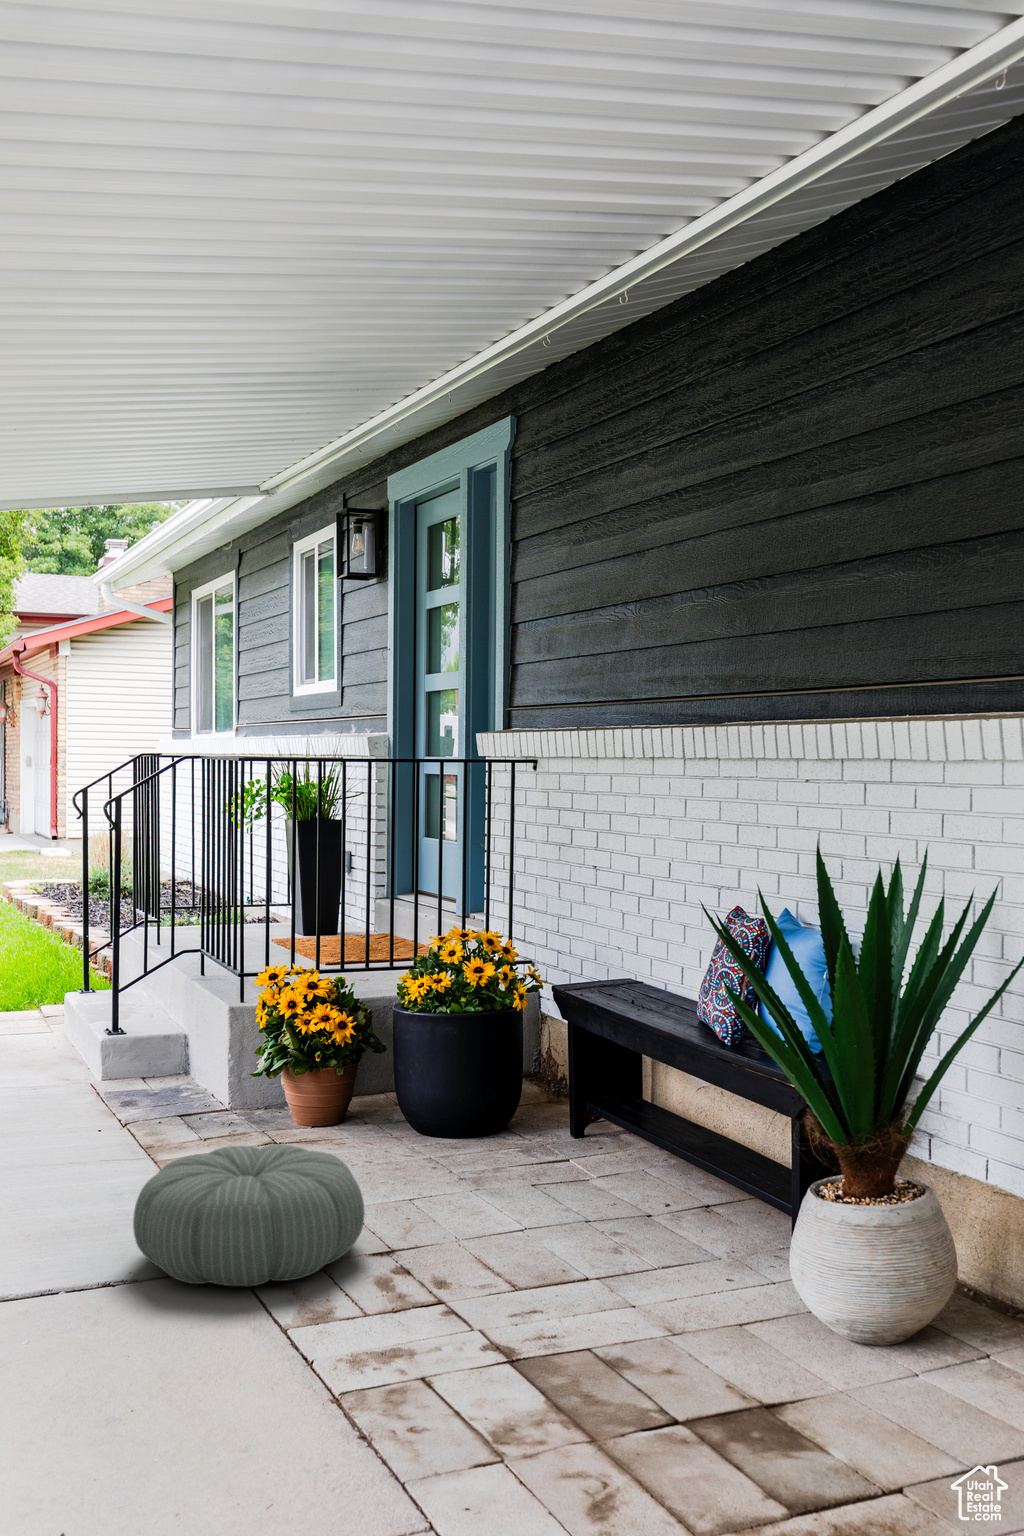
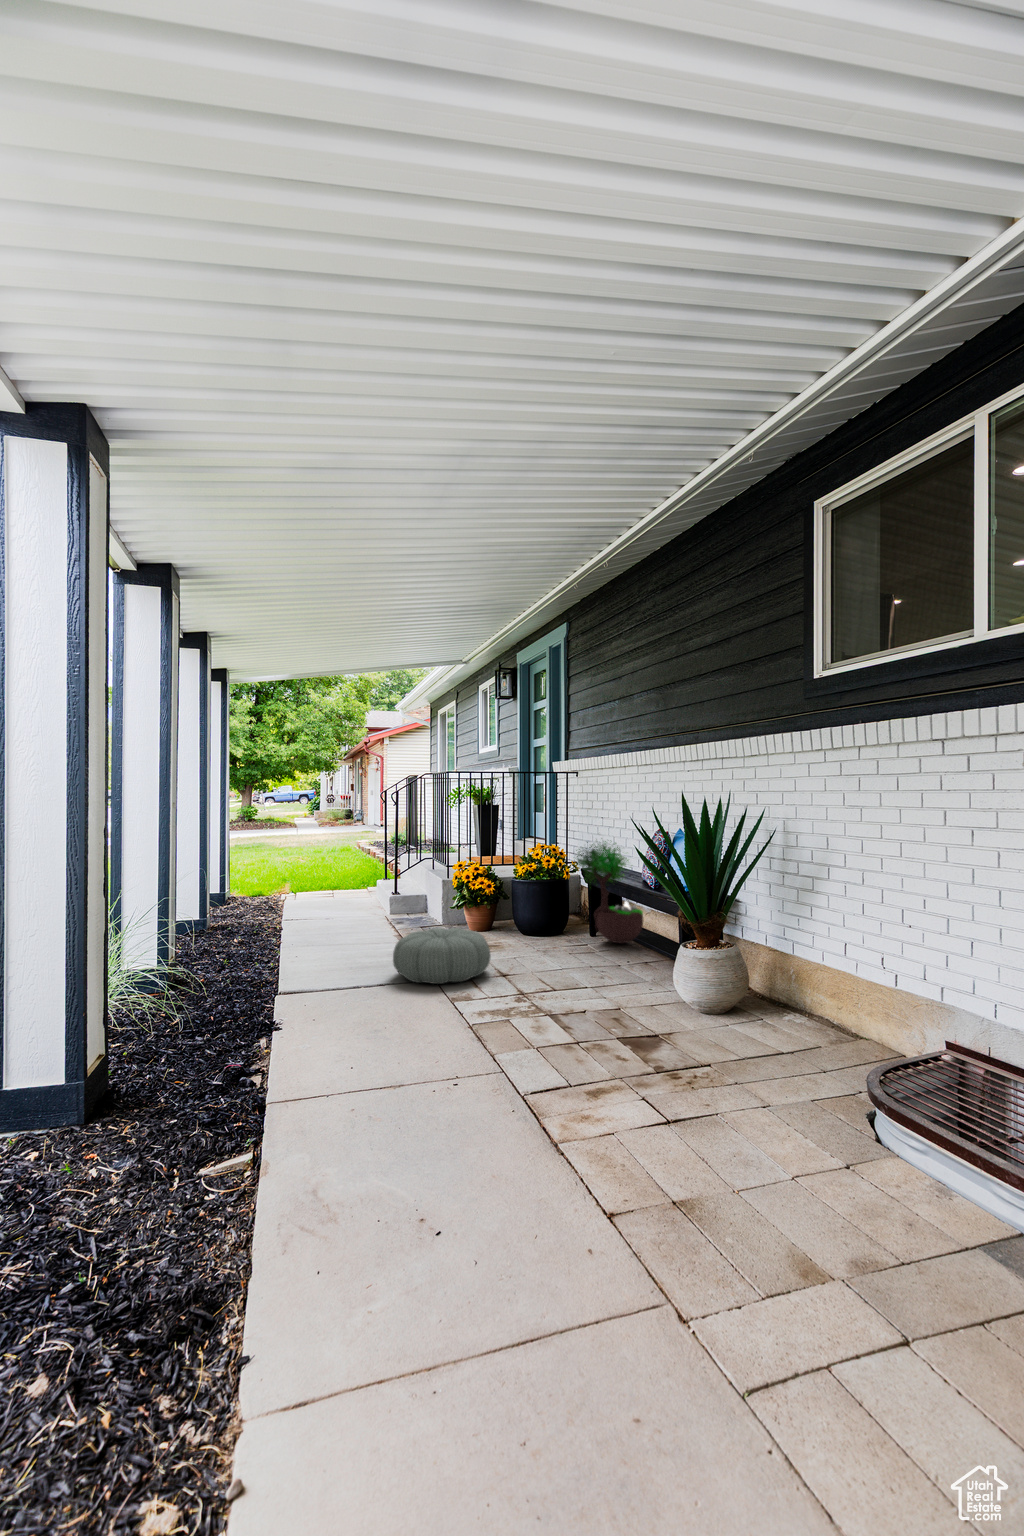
potted tree: none [534,909,699,1158] -> present [575,841,643,943]

